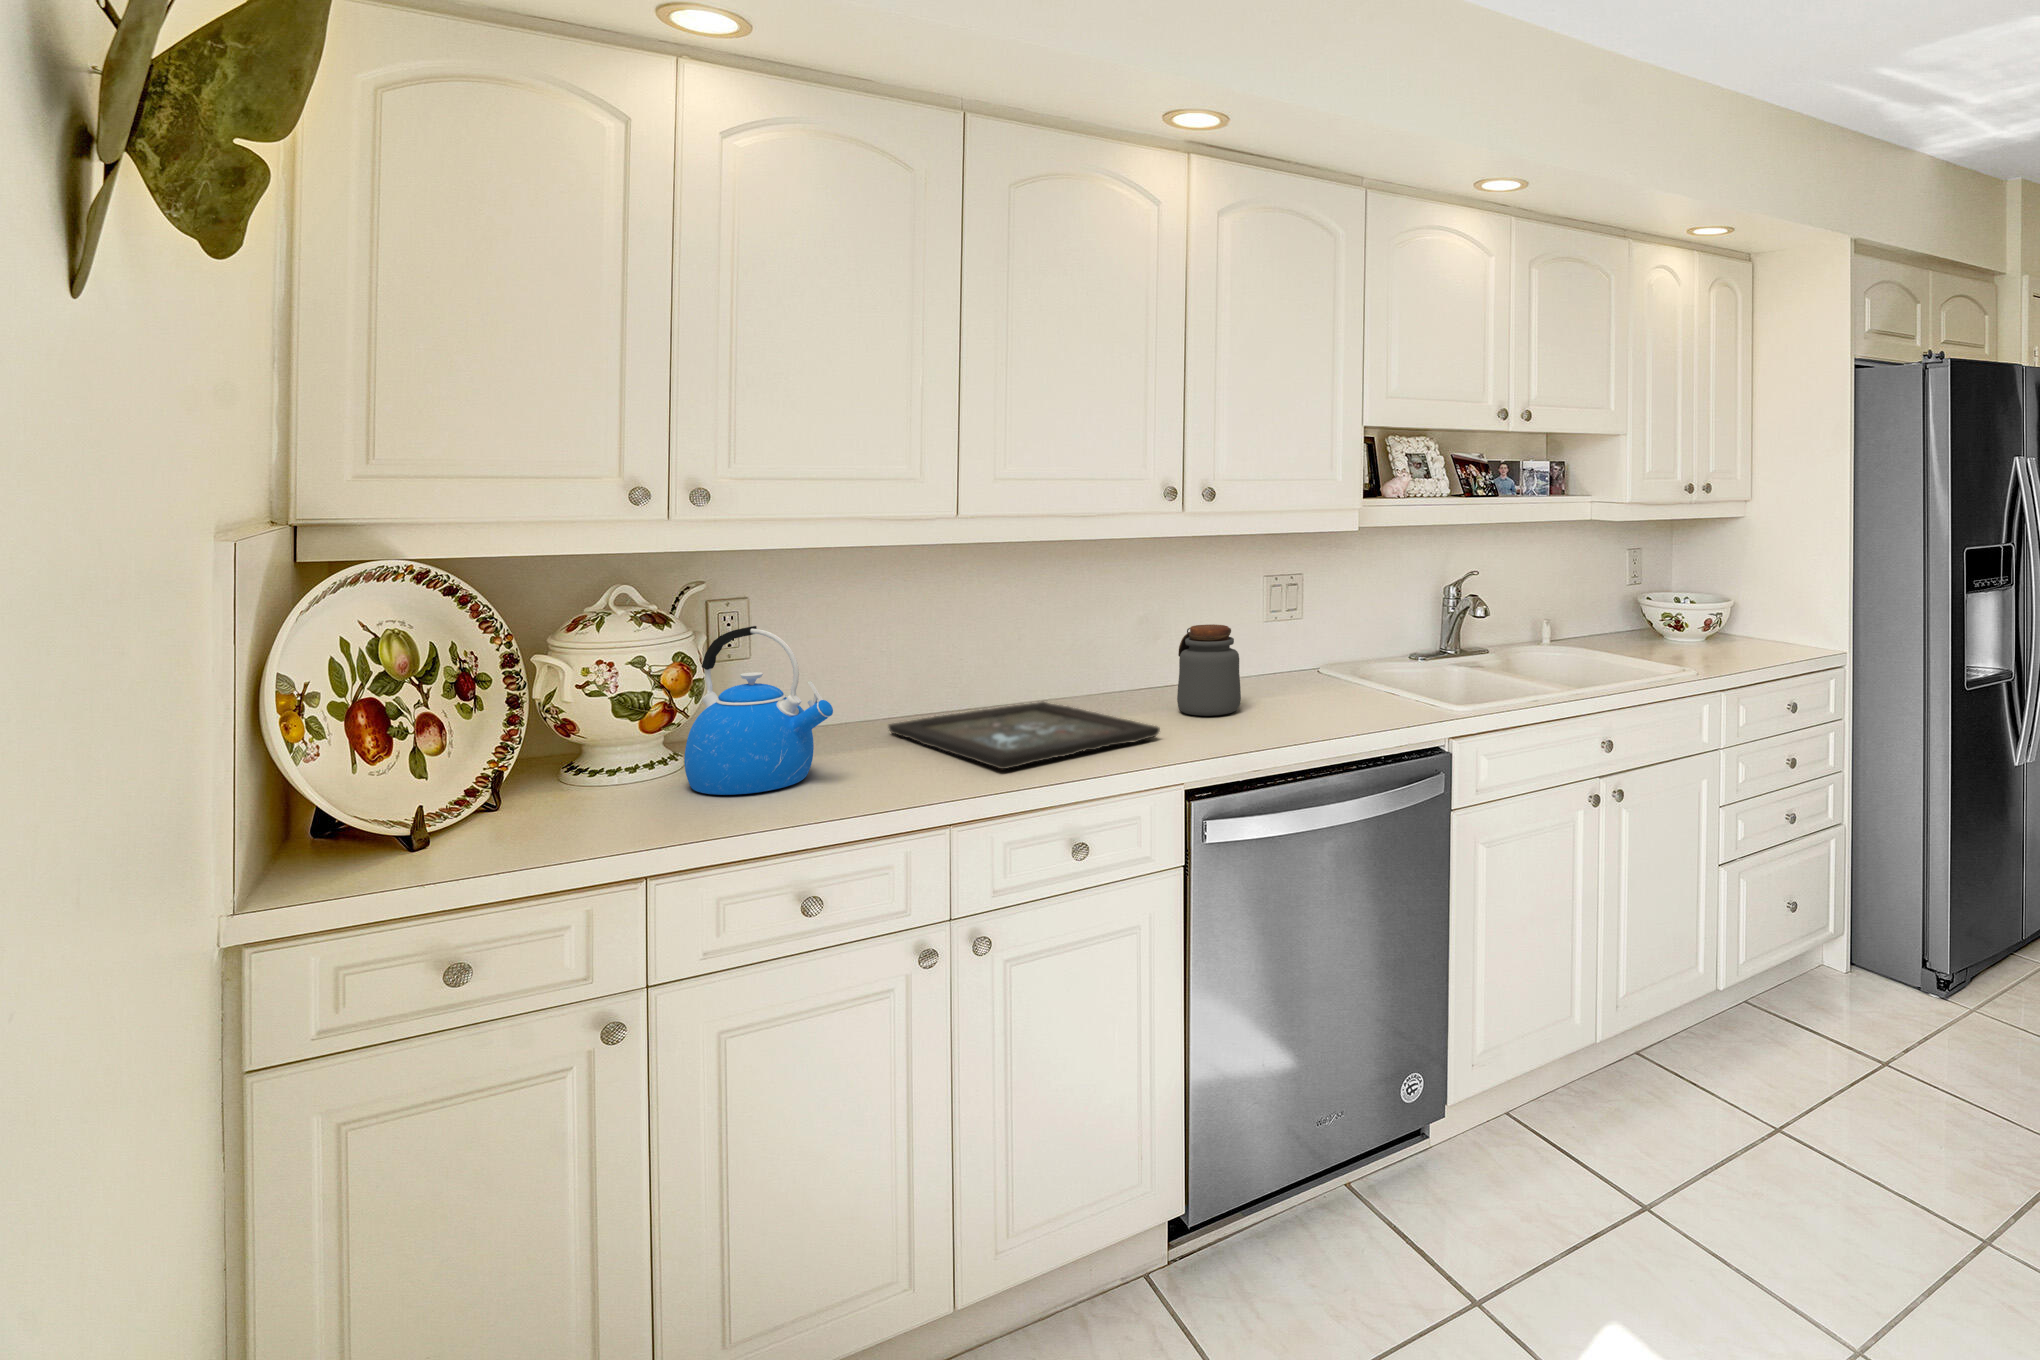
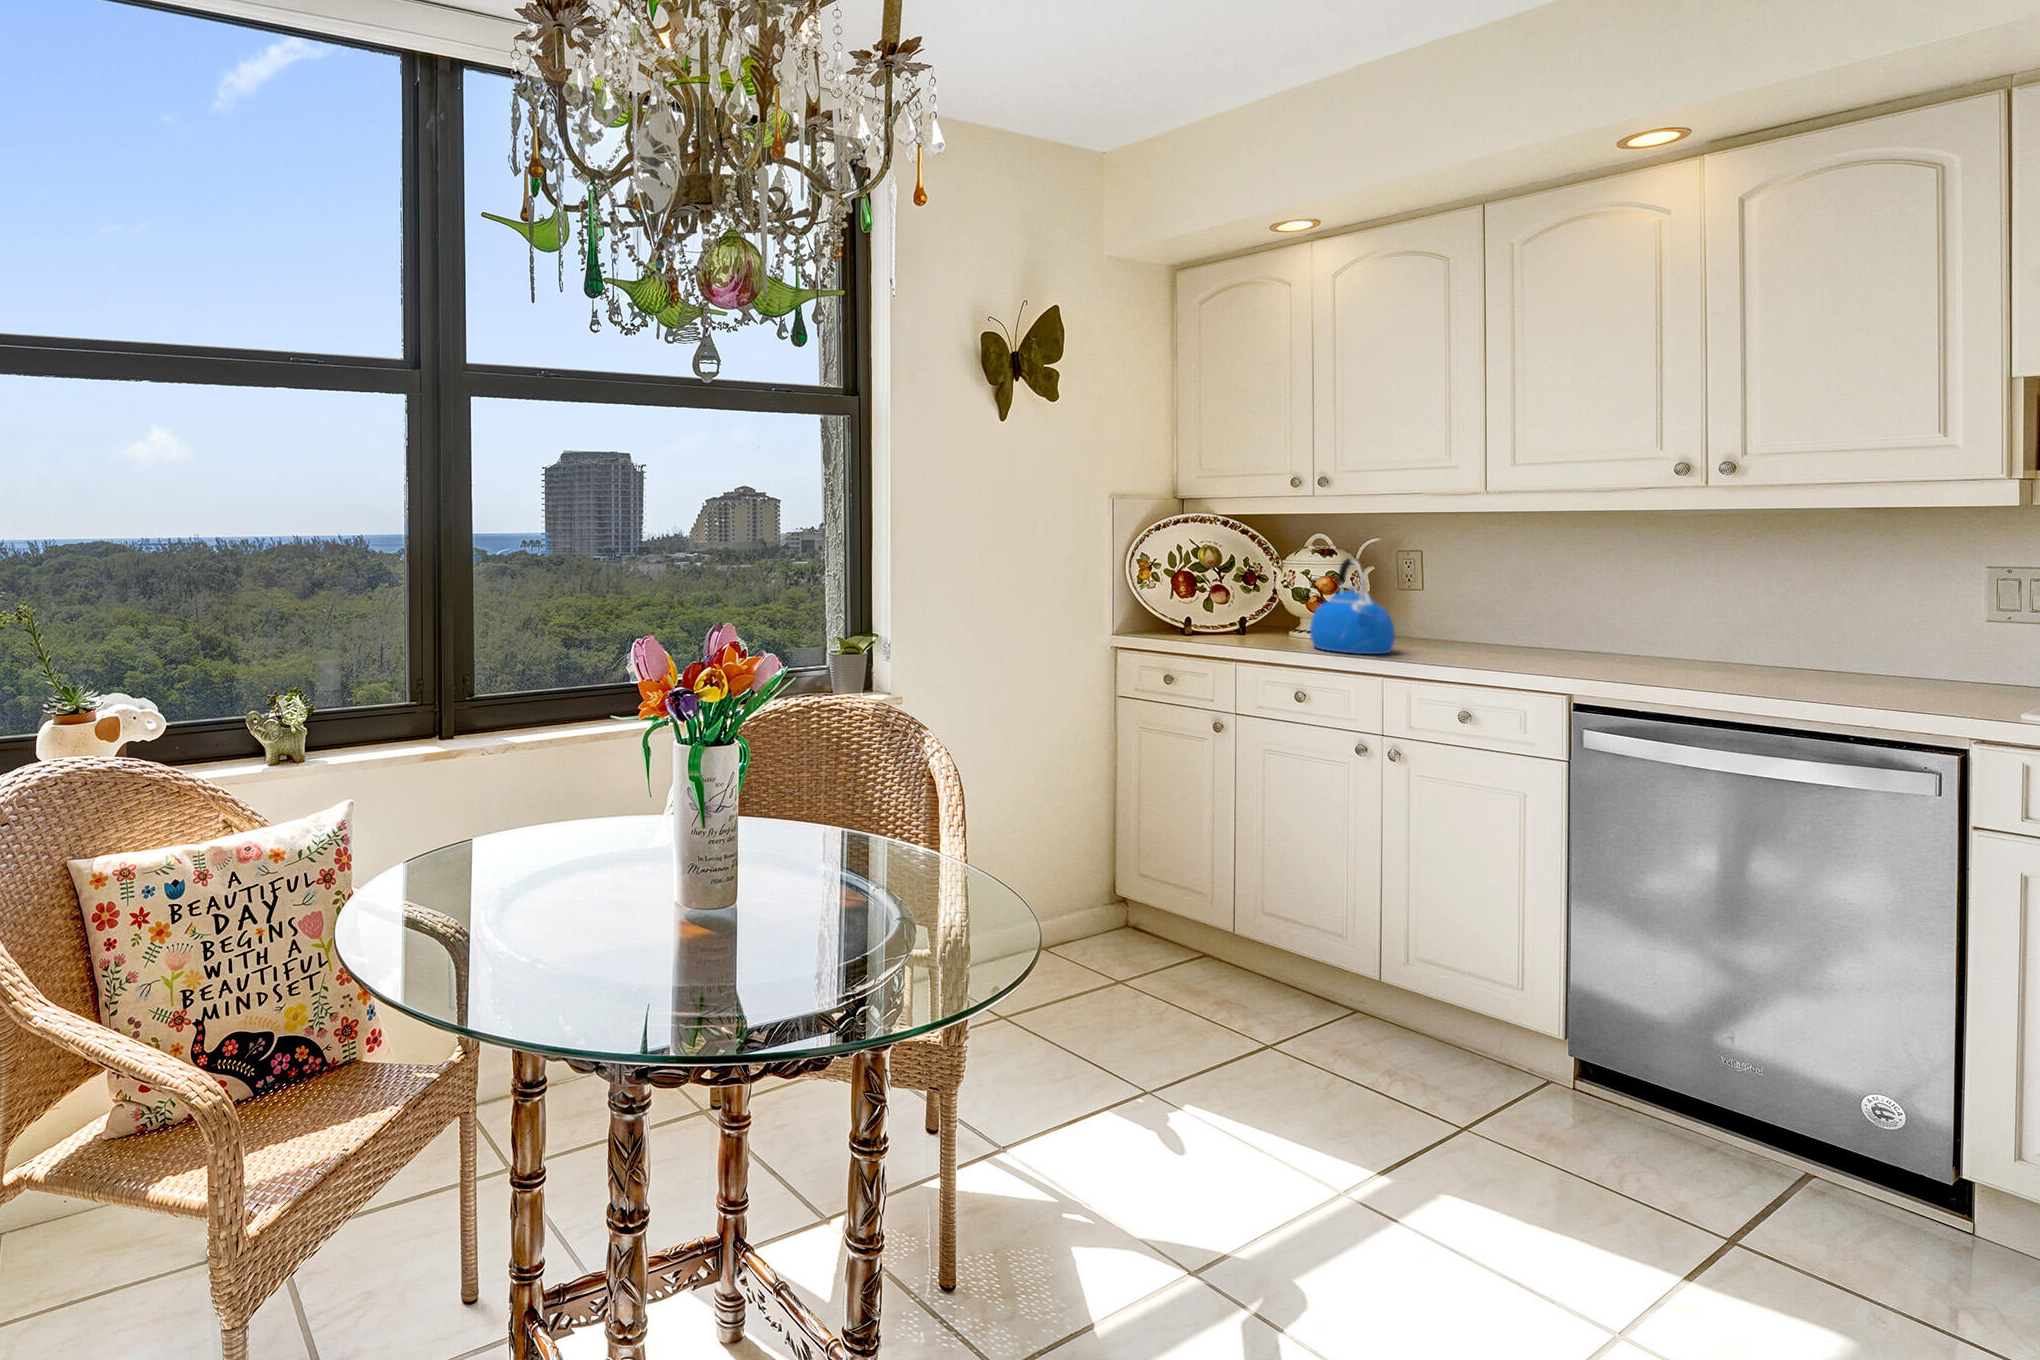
jar: present [1177,624,1241,716] -> none [1846,615,1972,721]
tray: present [888,702,1160,769] -> none [1476,651,1725,698]

